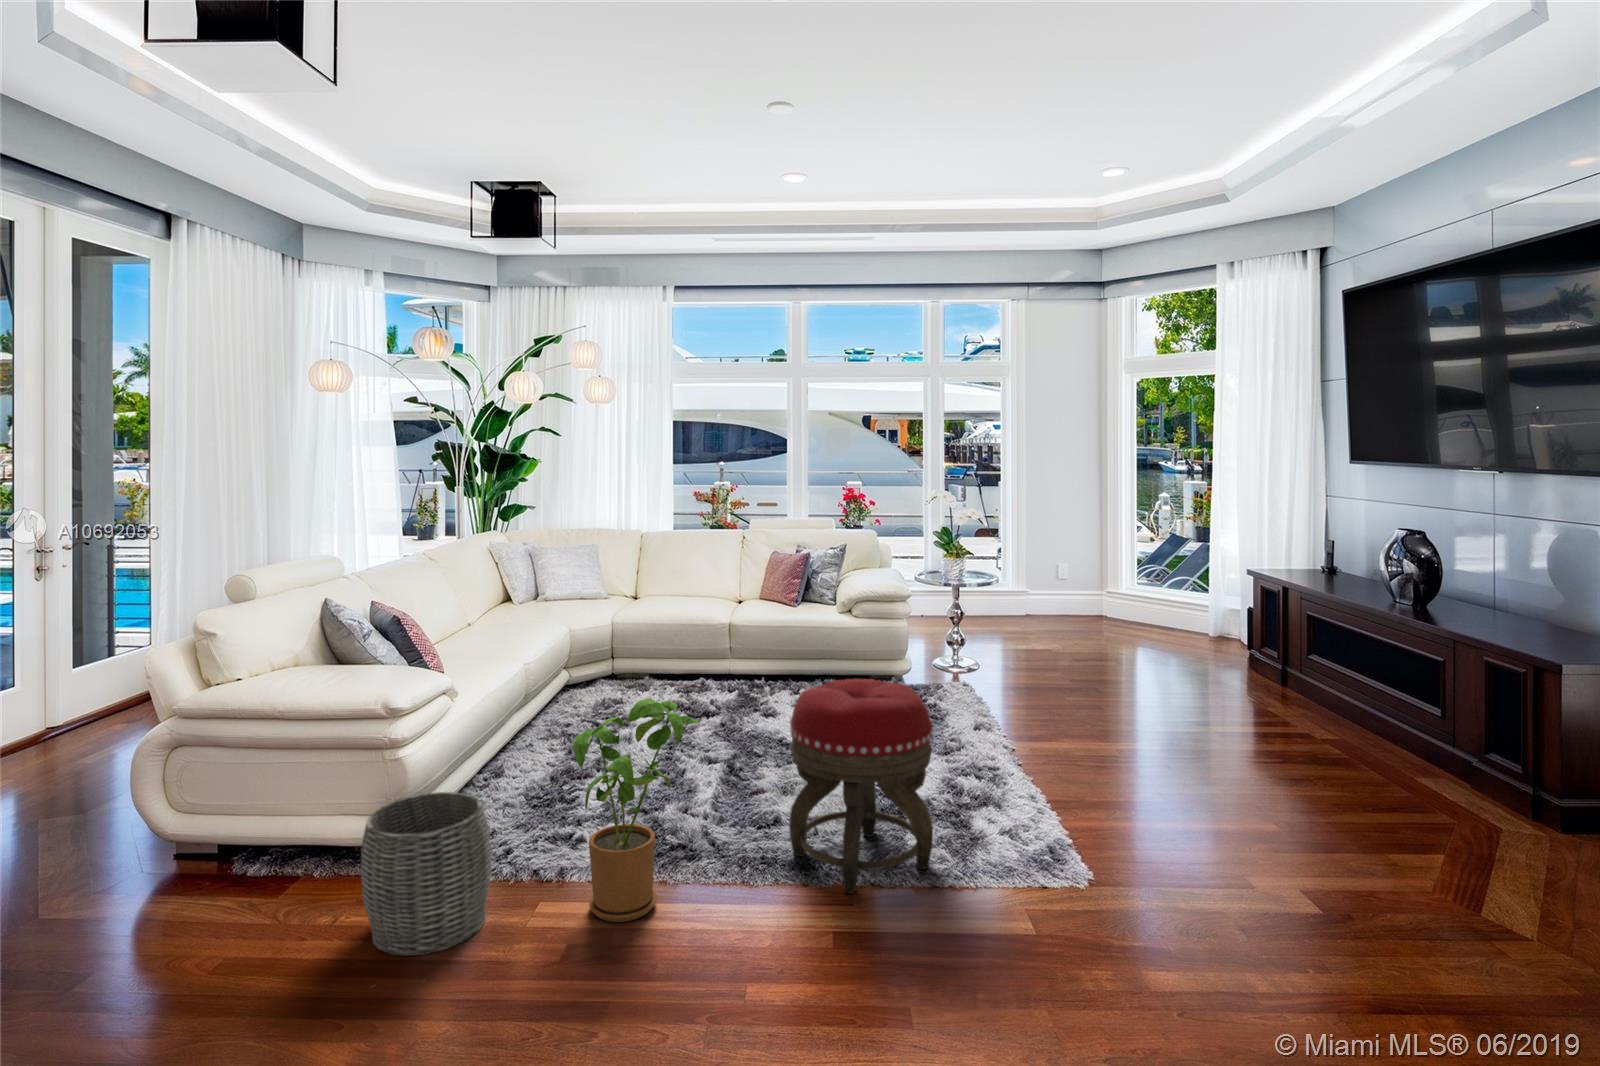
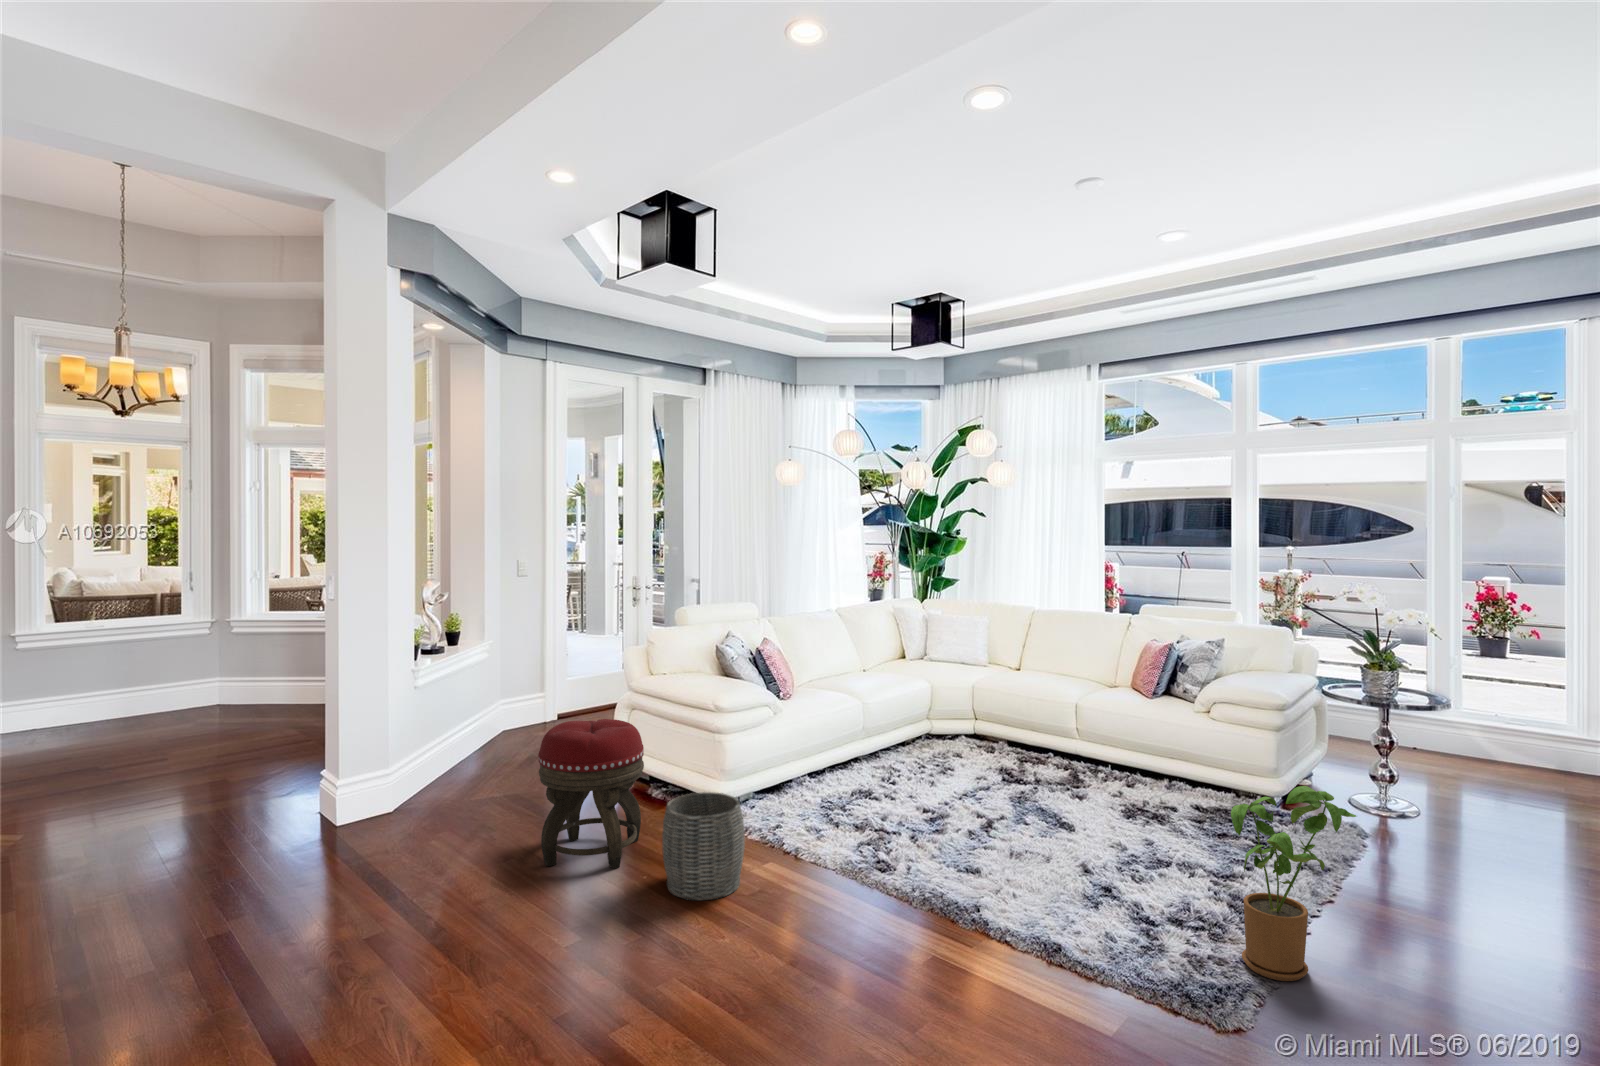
footstool: present [789,679,933,894] -> present [538,719,644,868]
house plant: present [573,698,699,922] -> present [1231,786,1356,981]

